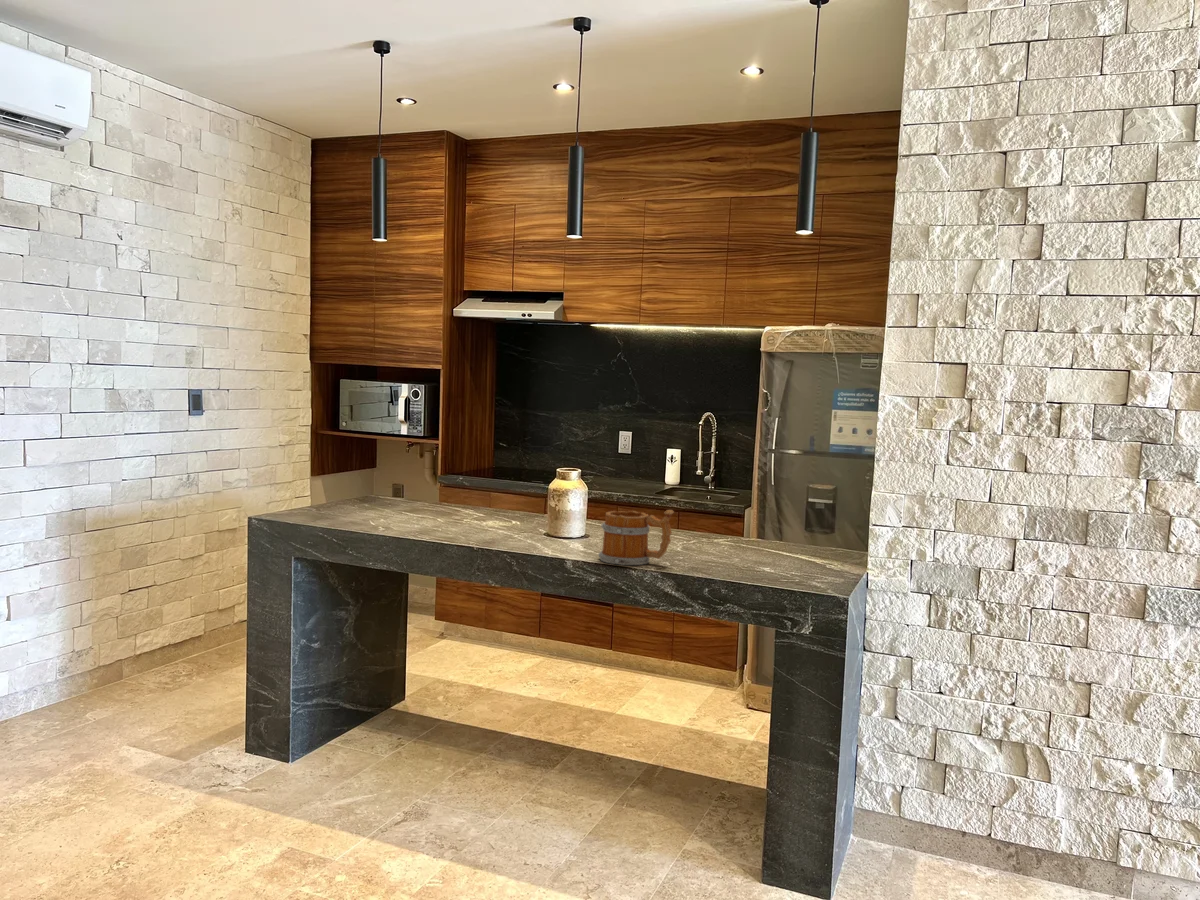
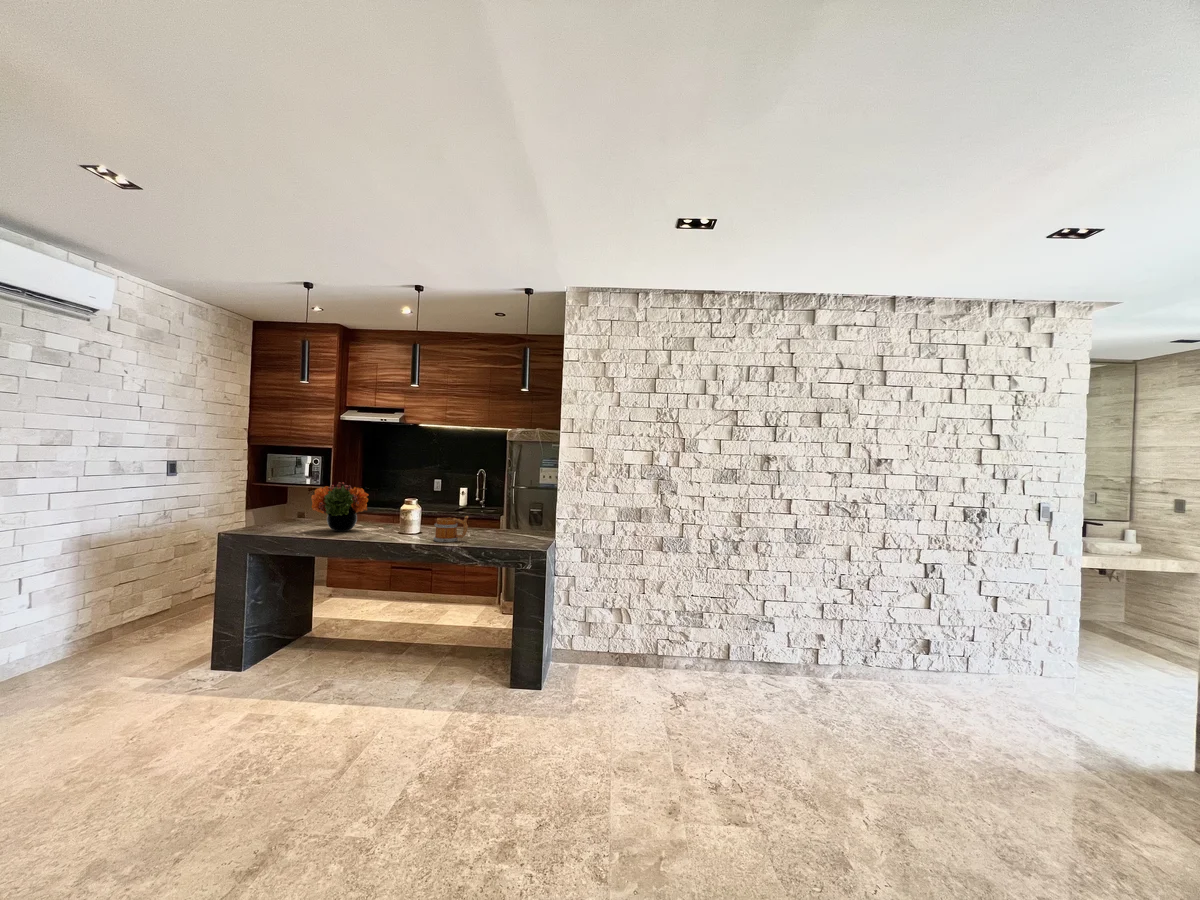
flower arrangement: none [371,429,481,527] -> present [311,482,369,531]

